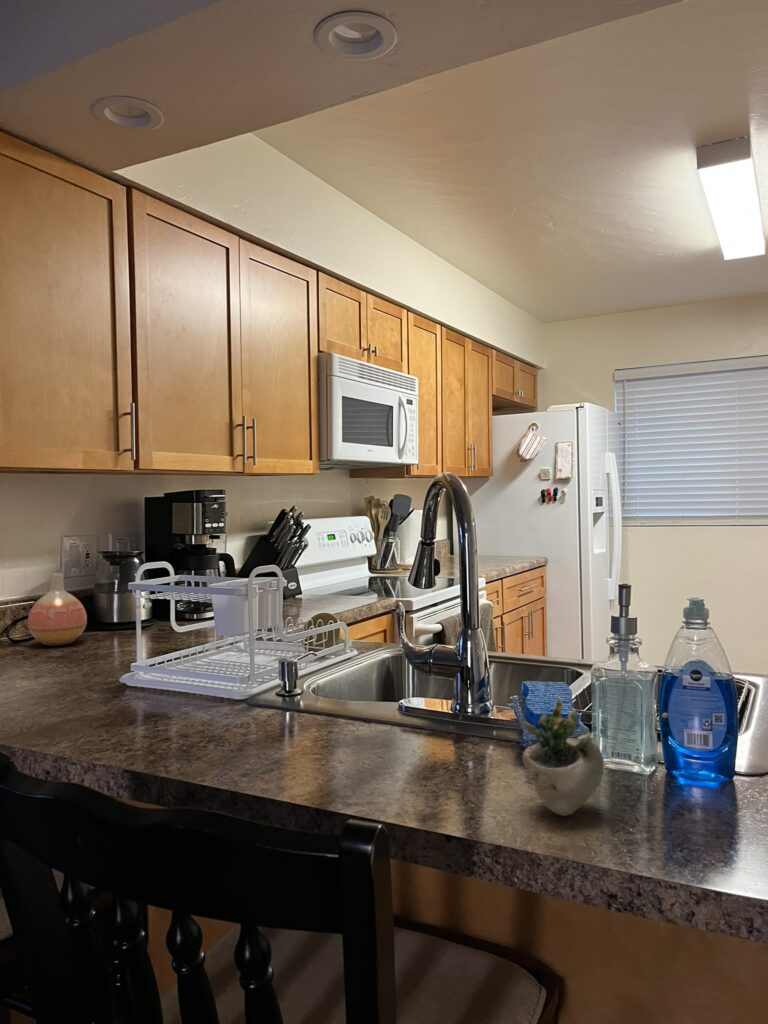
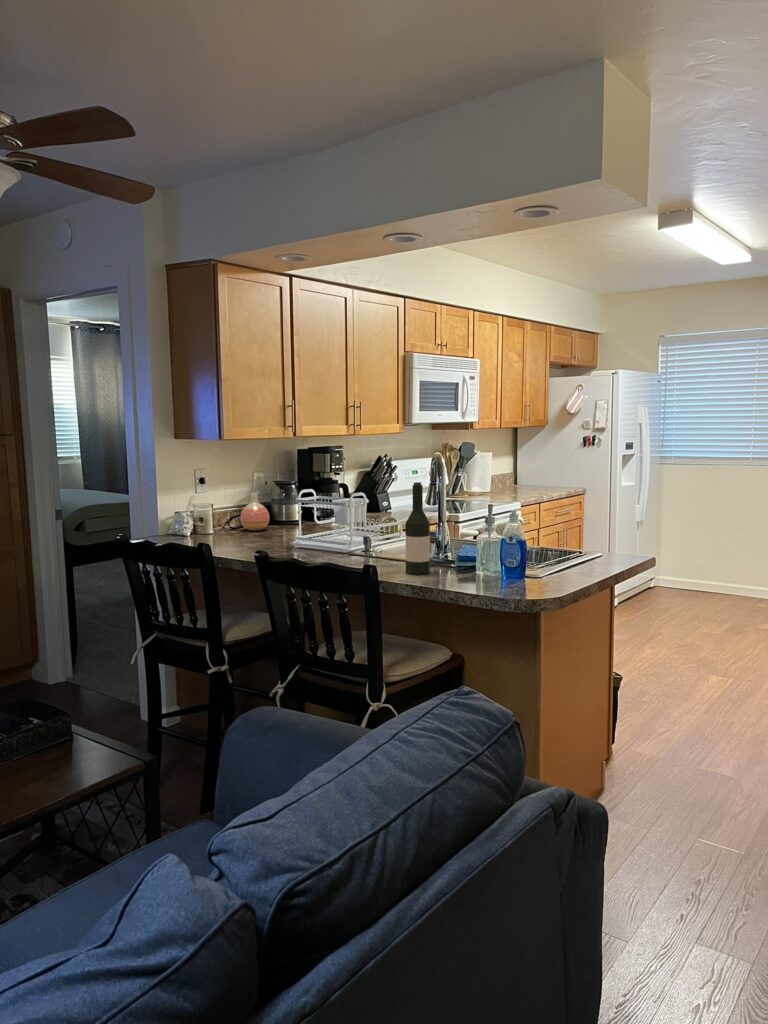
wine bottle: none [409,531,474,779] -> present [405,482,430,575]
succulent plant: present [523,699,668,816] -> none [437,543,474,582]

